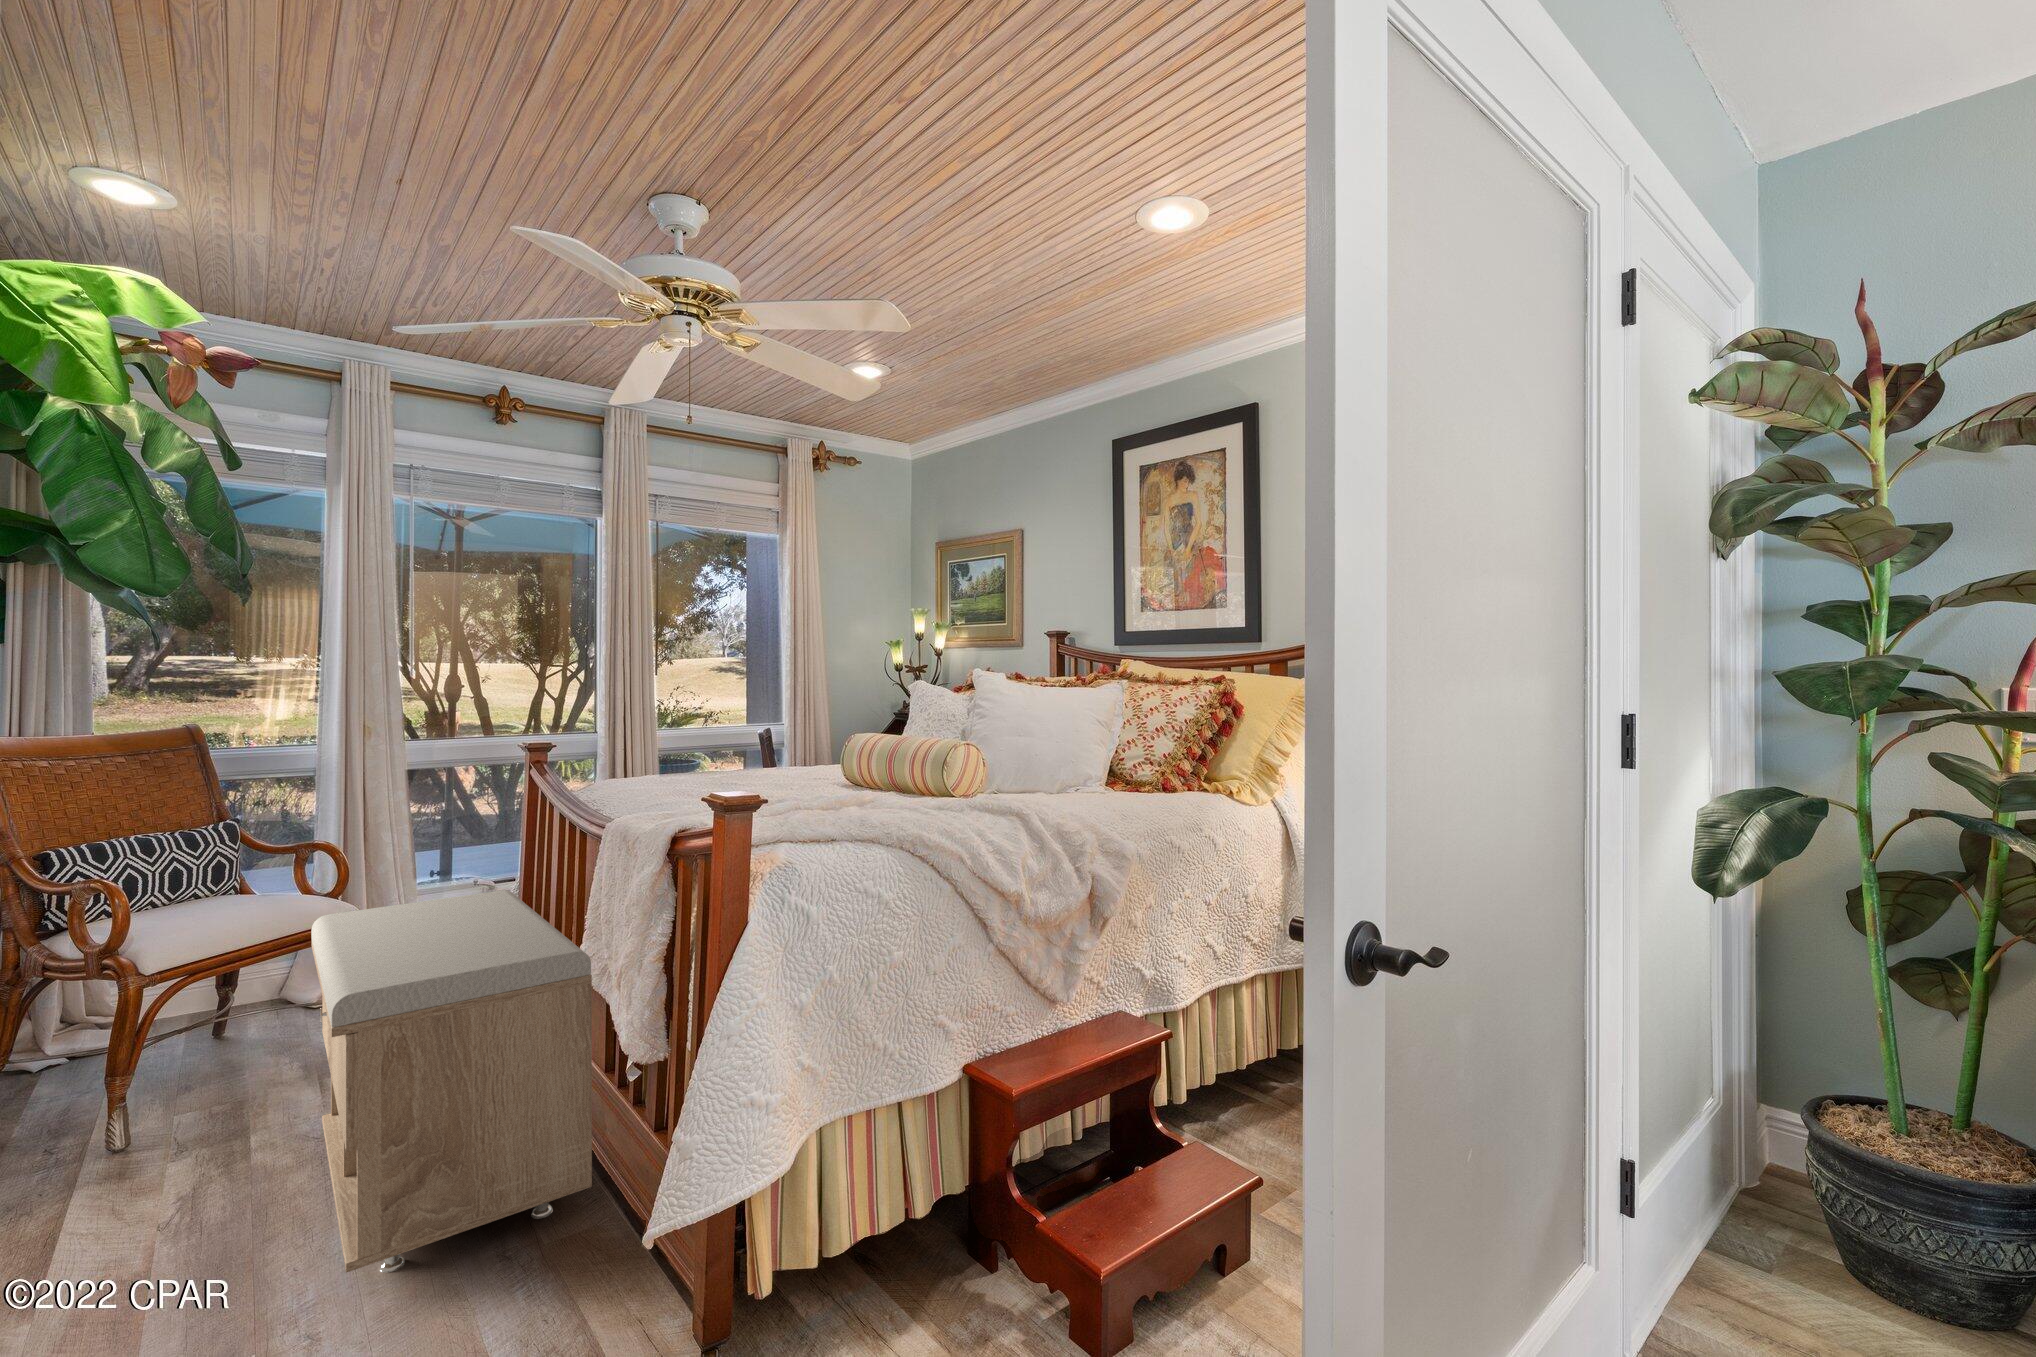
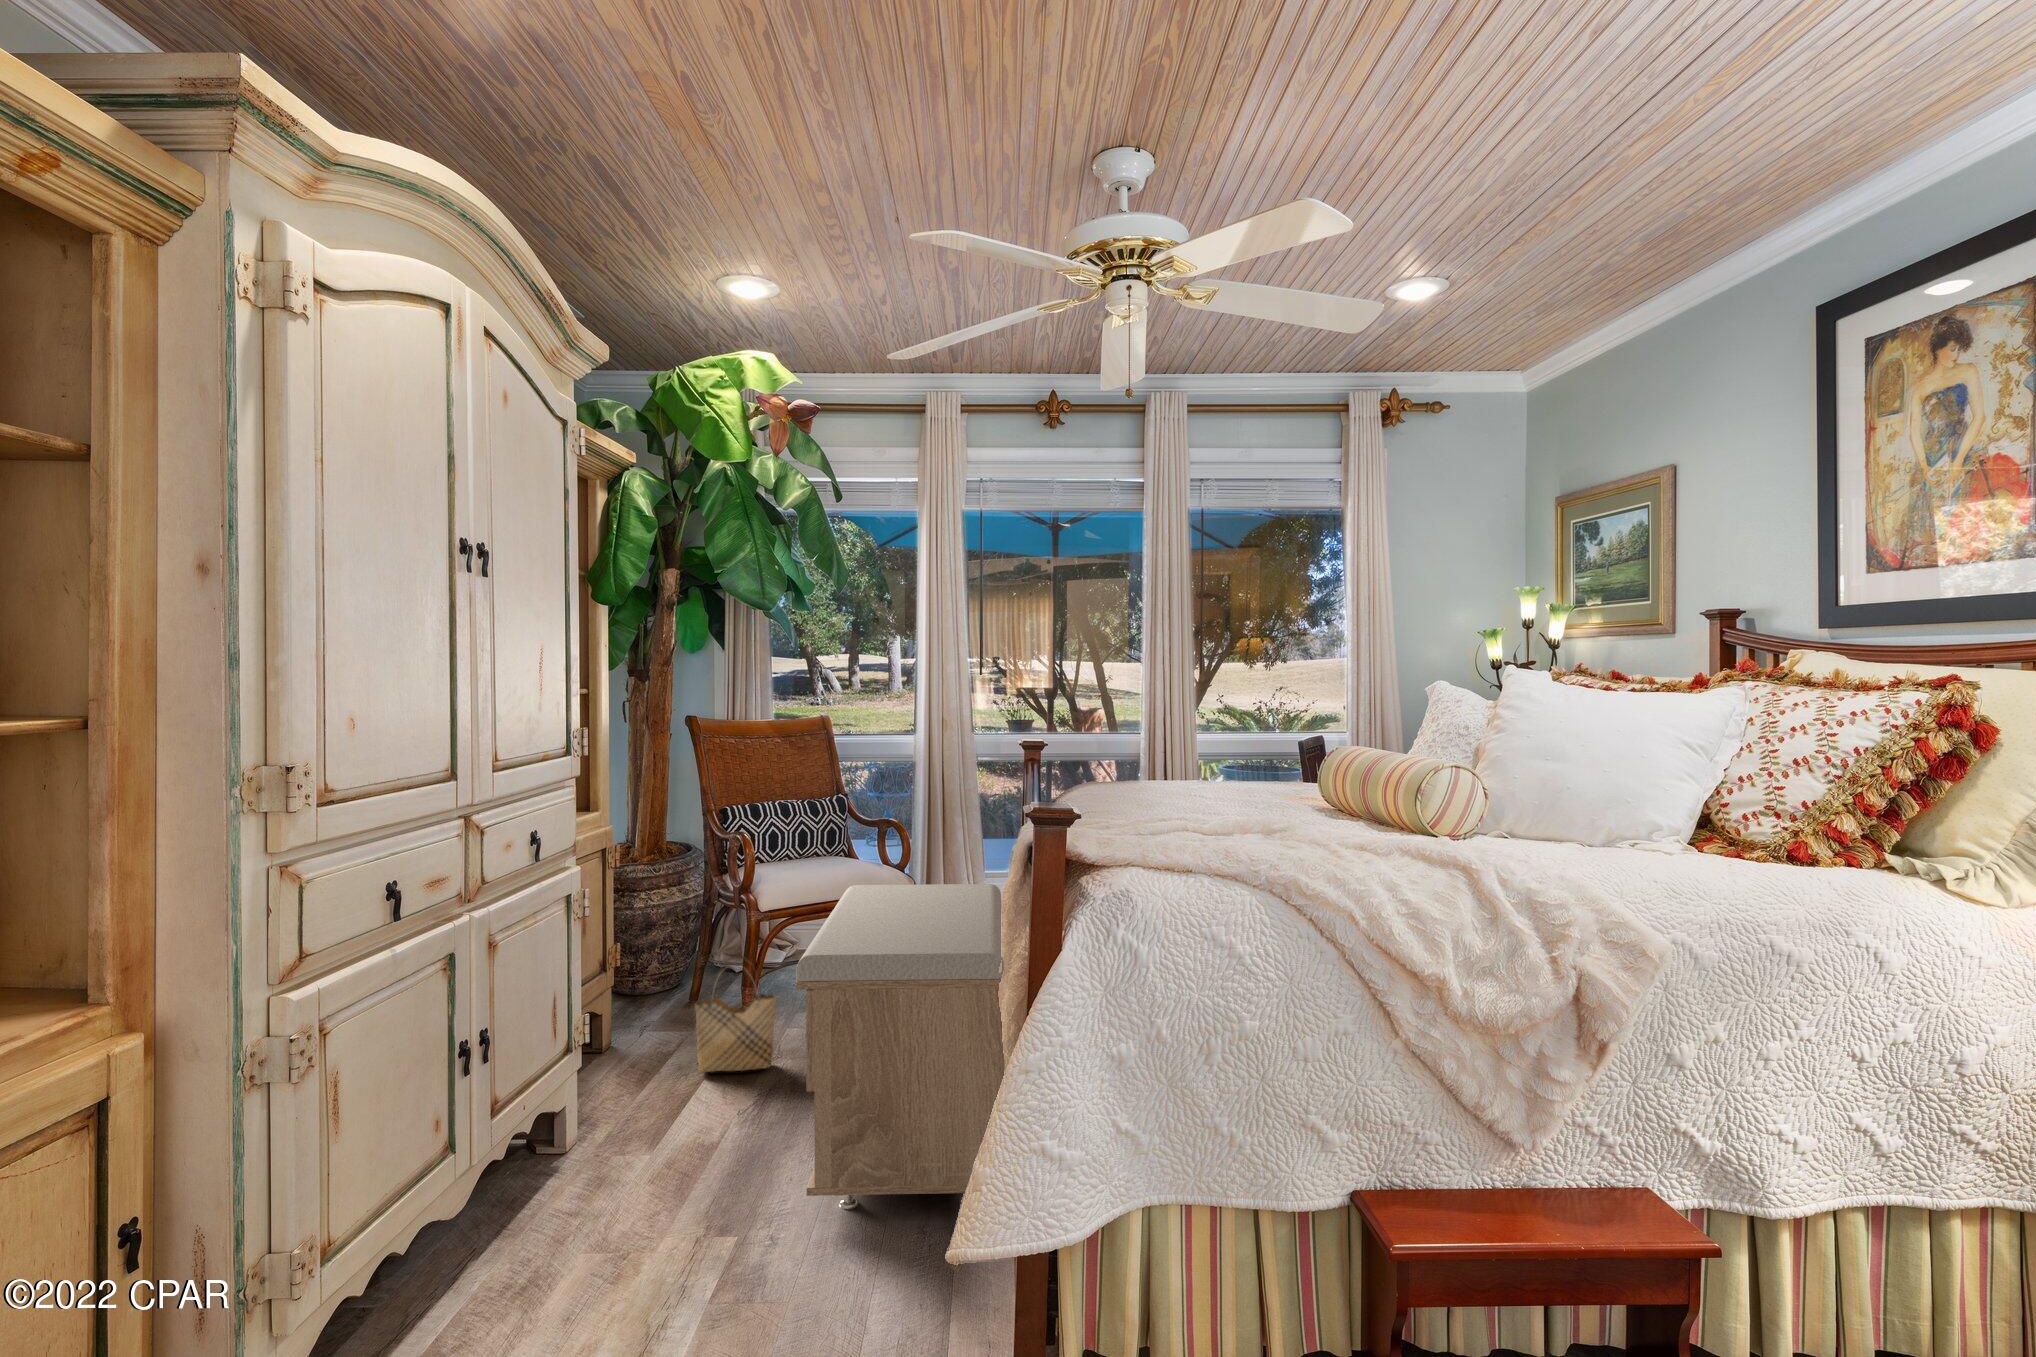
woven basket: none [44,1032,187,1197] -> present [695,956,777,1073]

